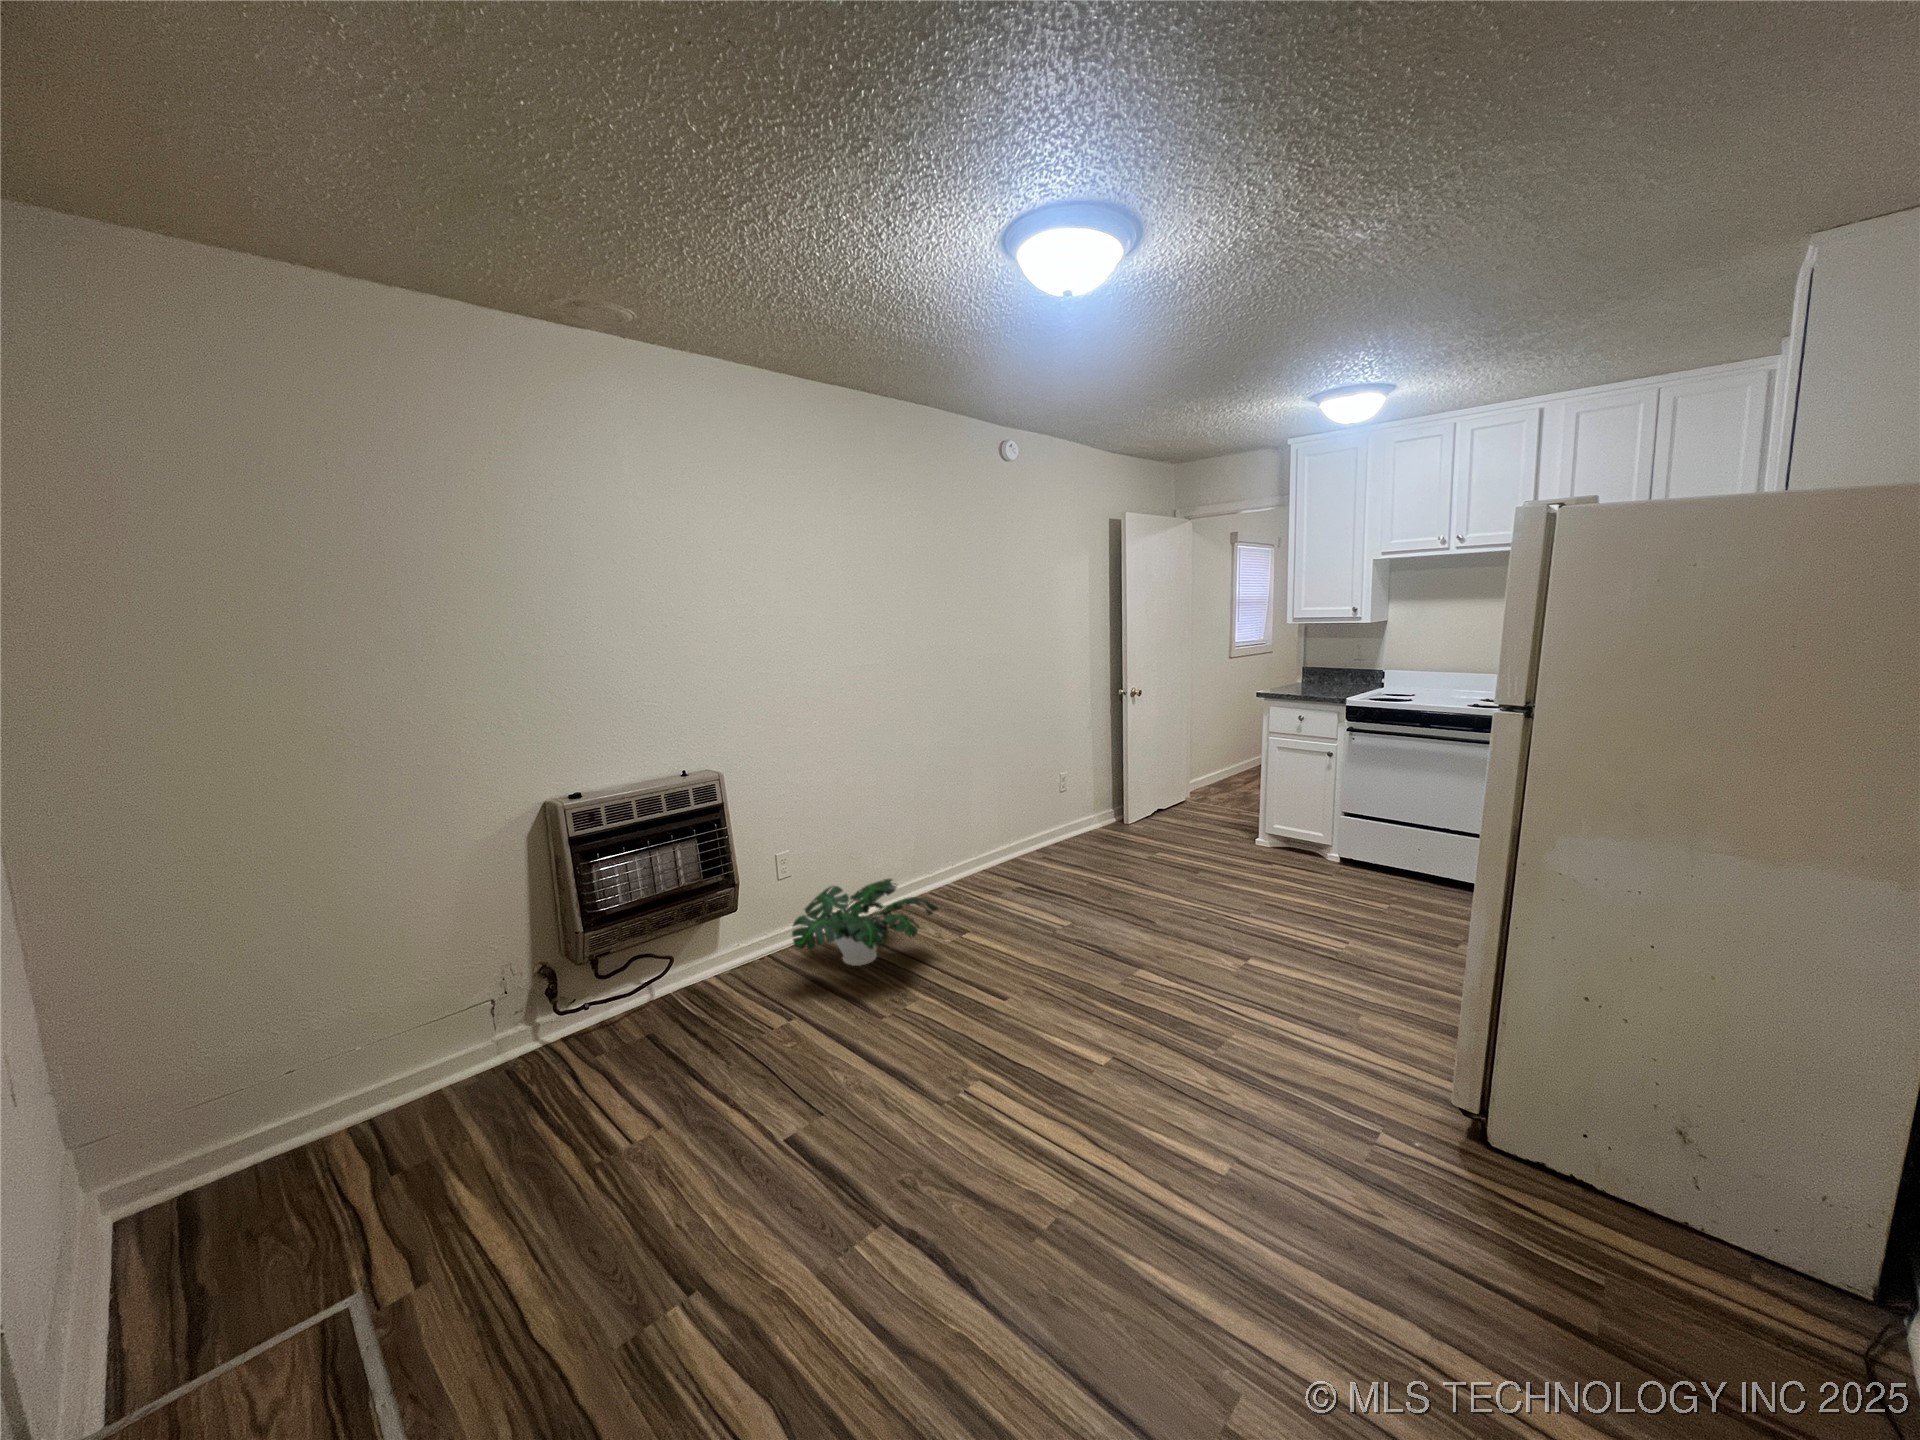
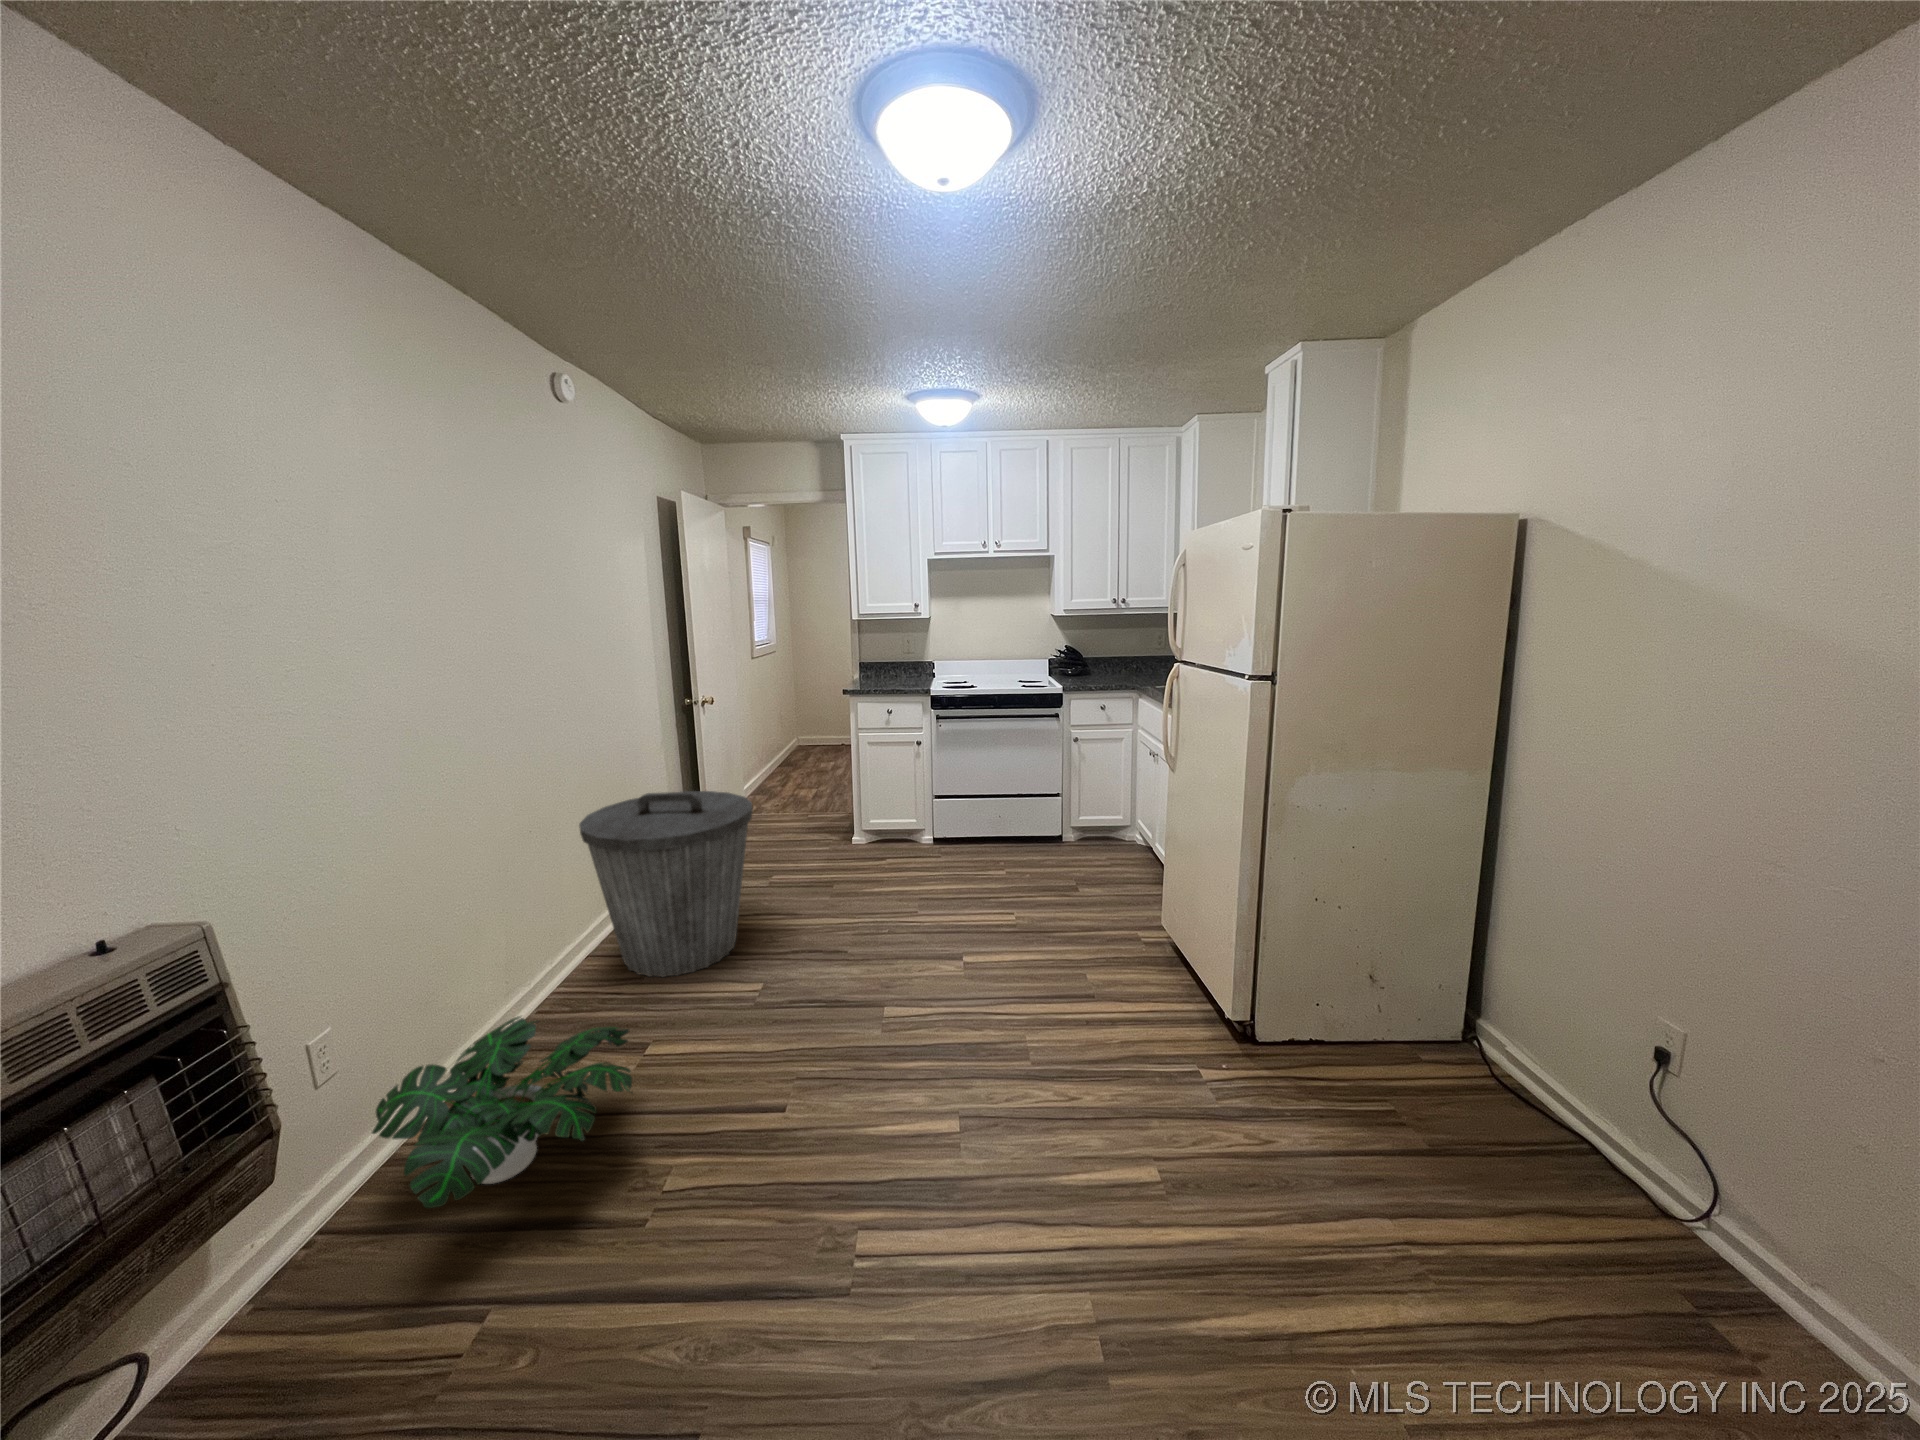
trash can: none [975,758,1102,903] -> present [579,791,753,977]

